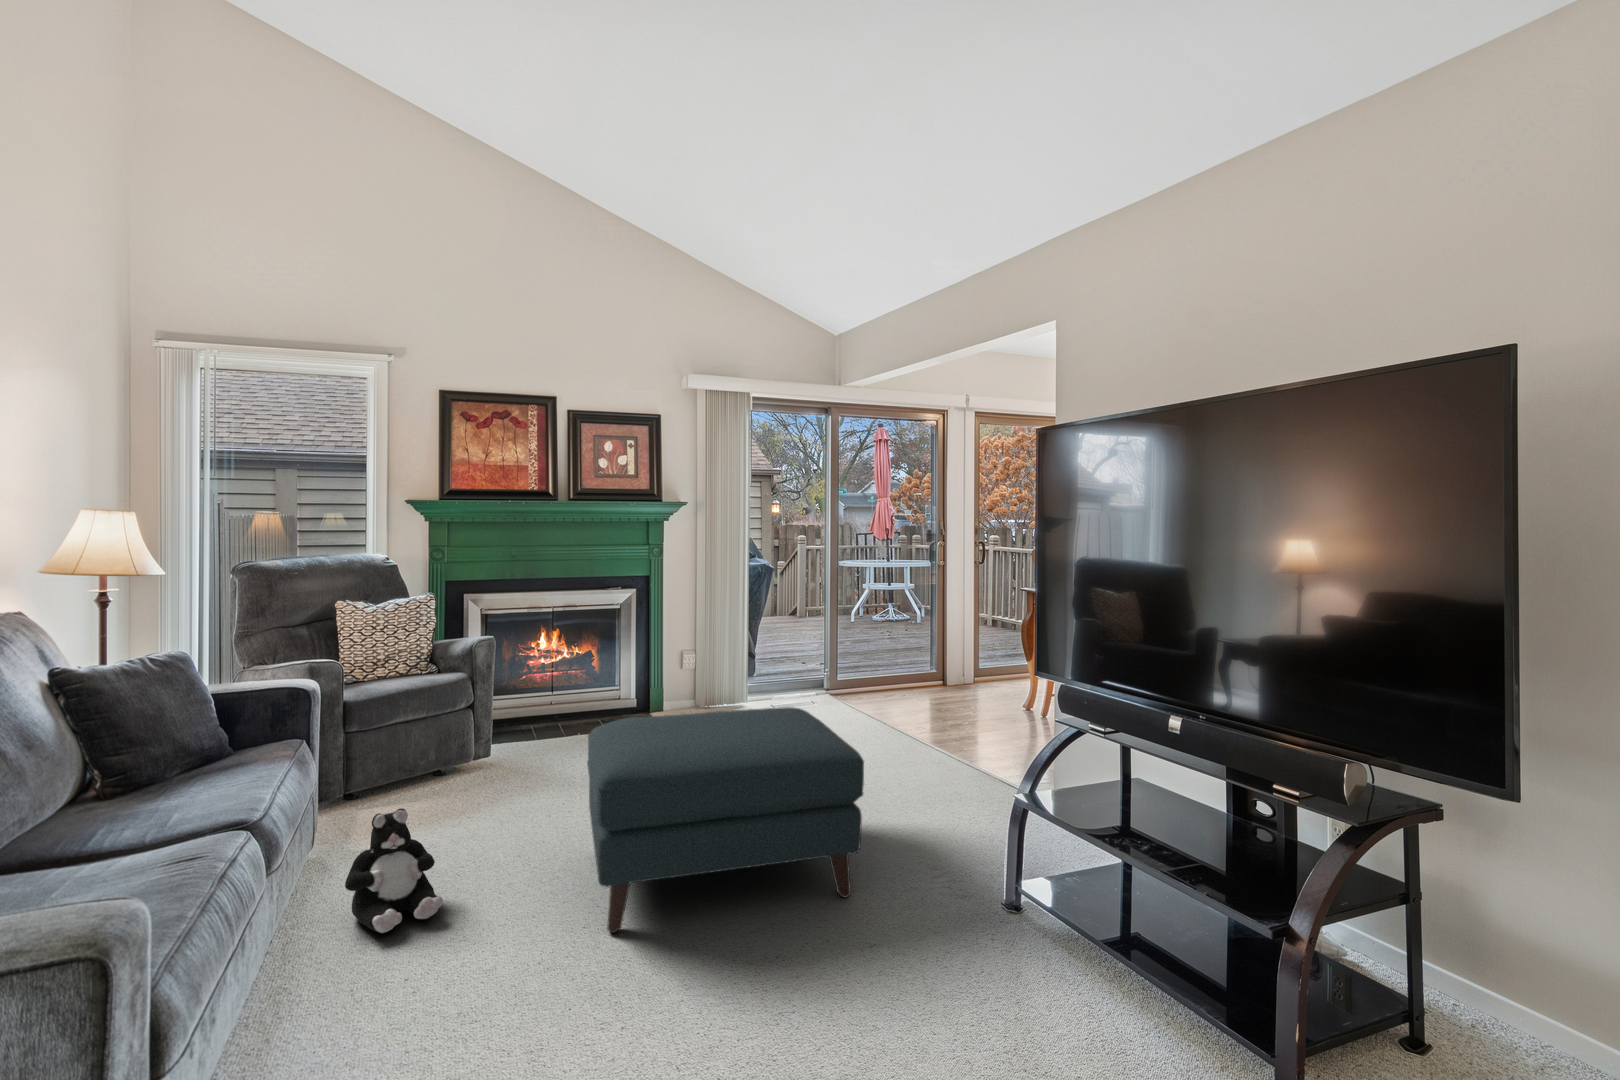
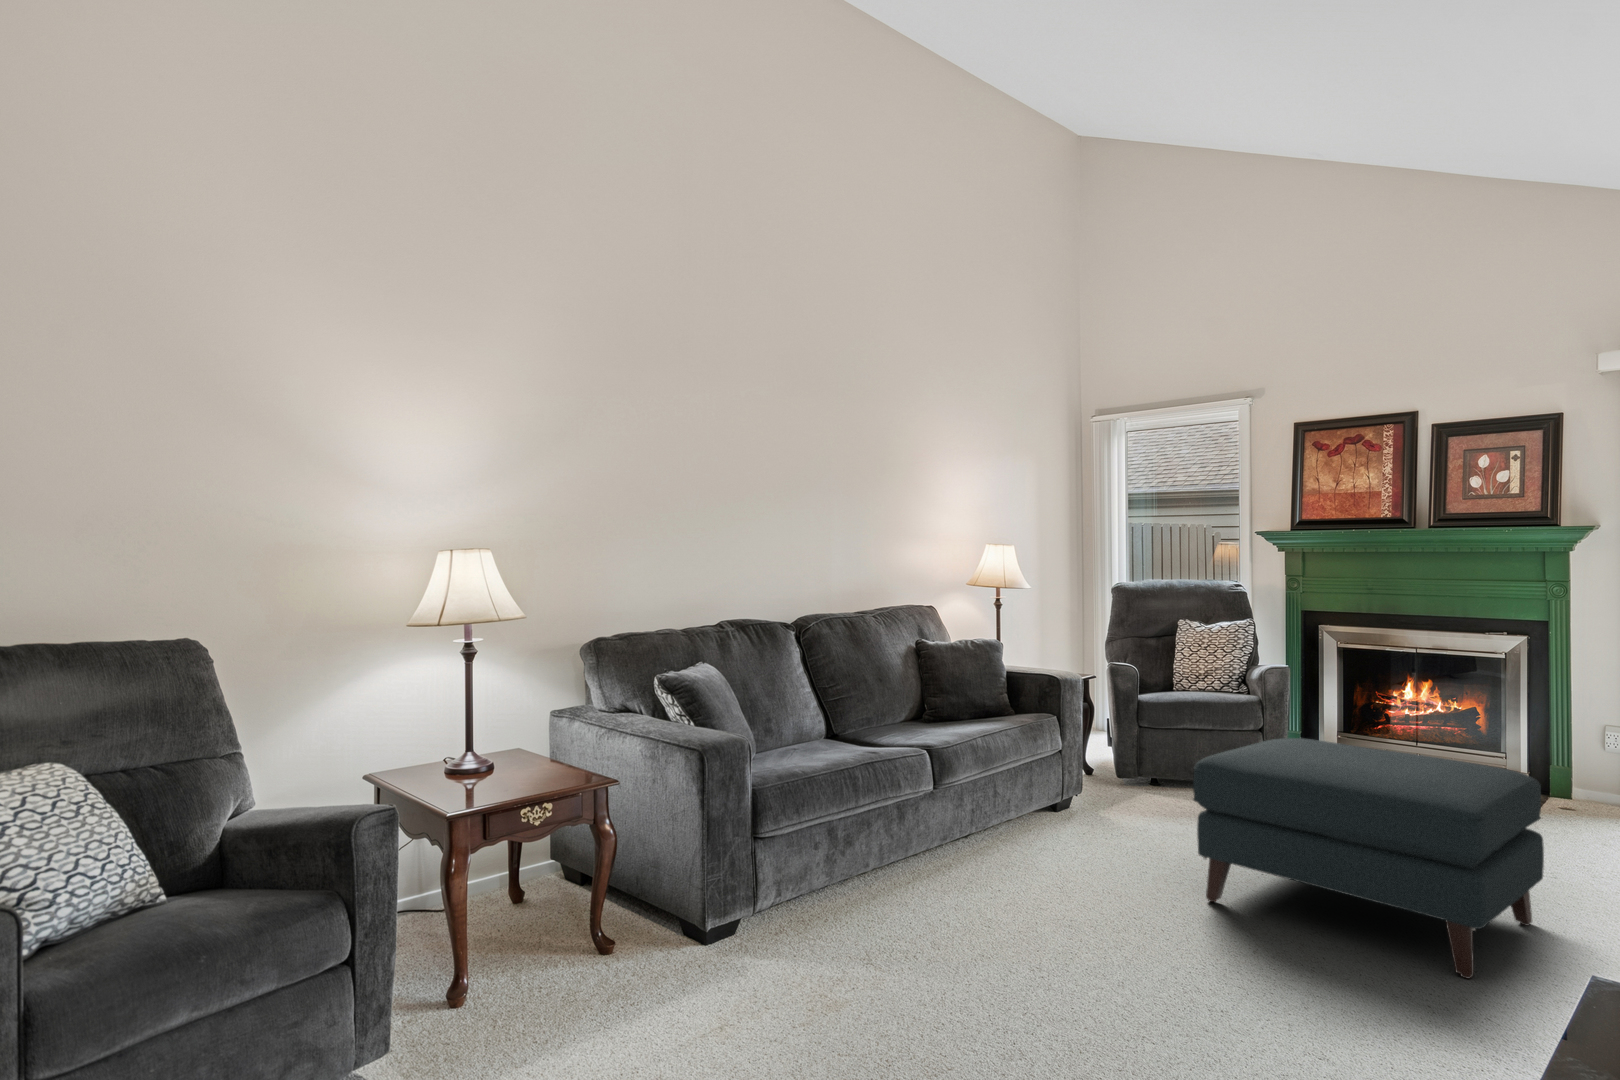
plush toy: present [345,808,443,933] -> none [1069,763,1131,847]

